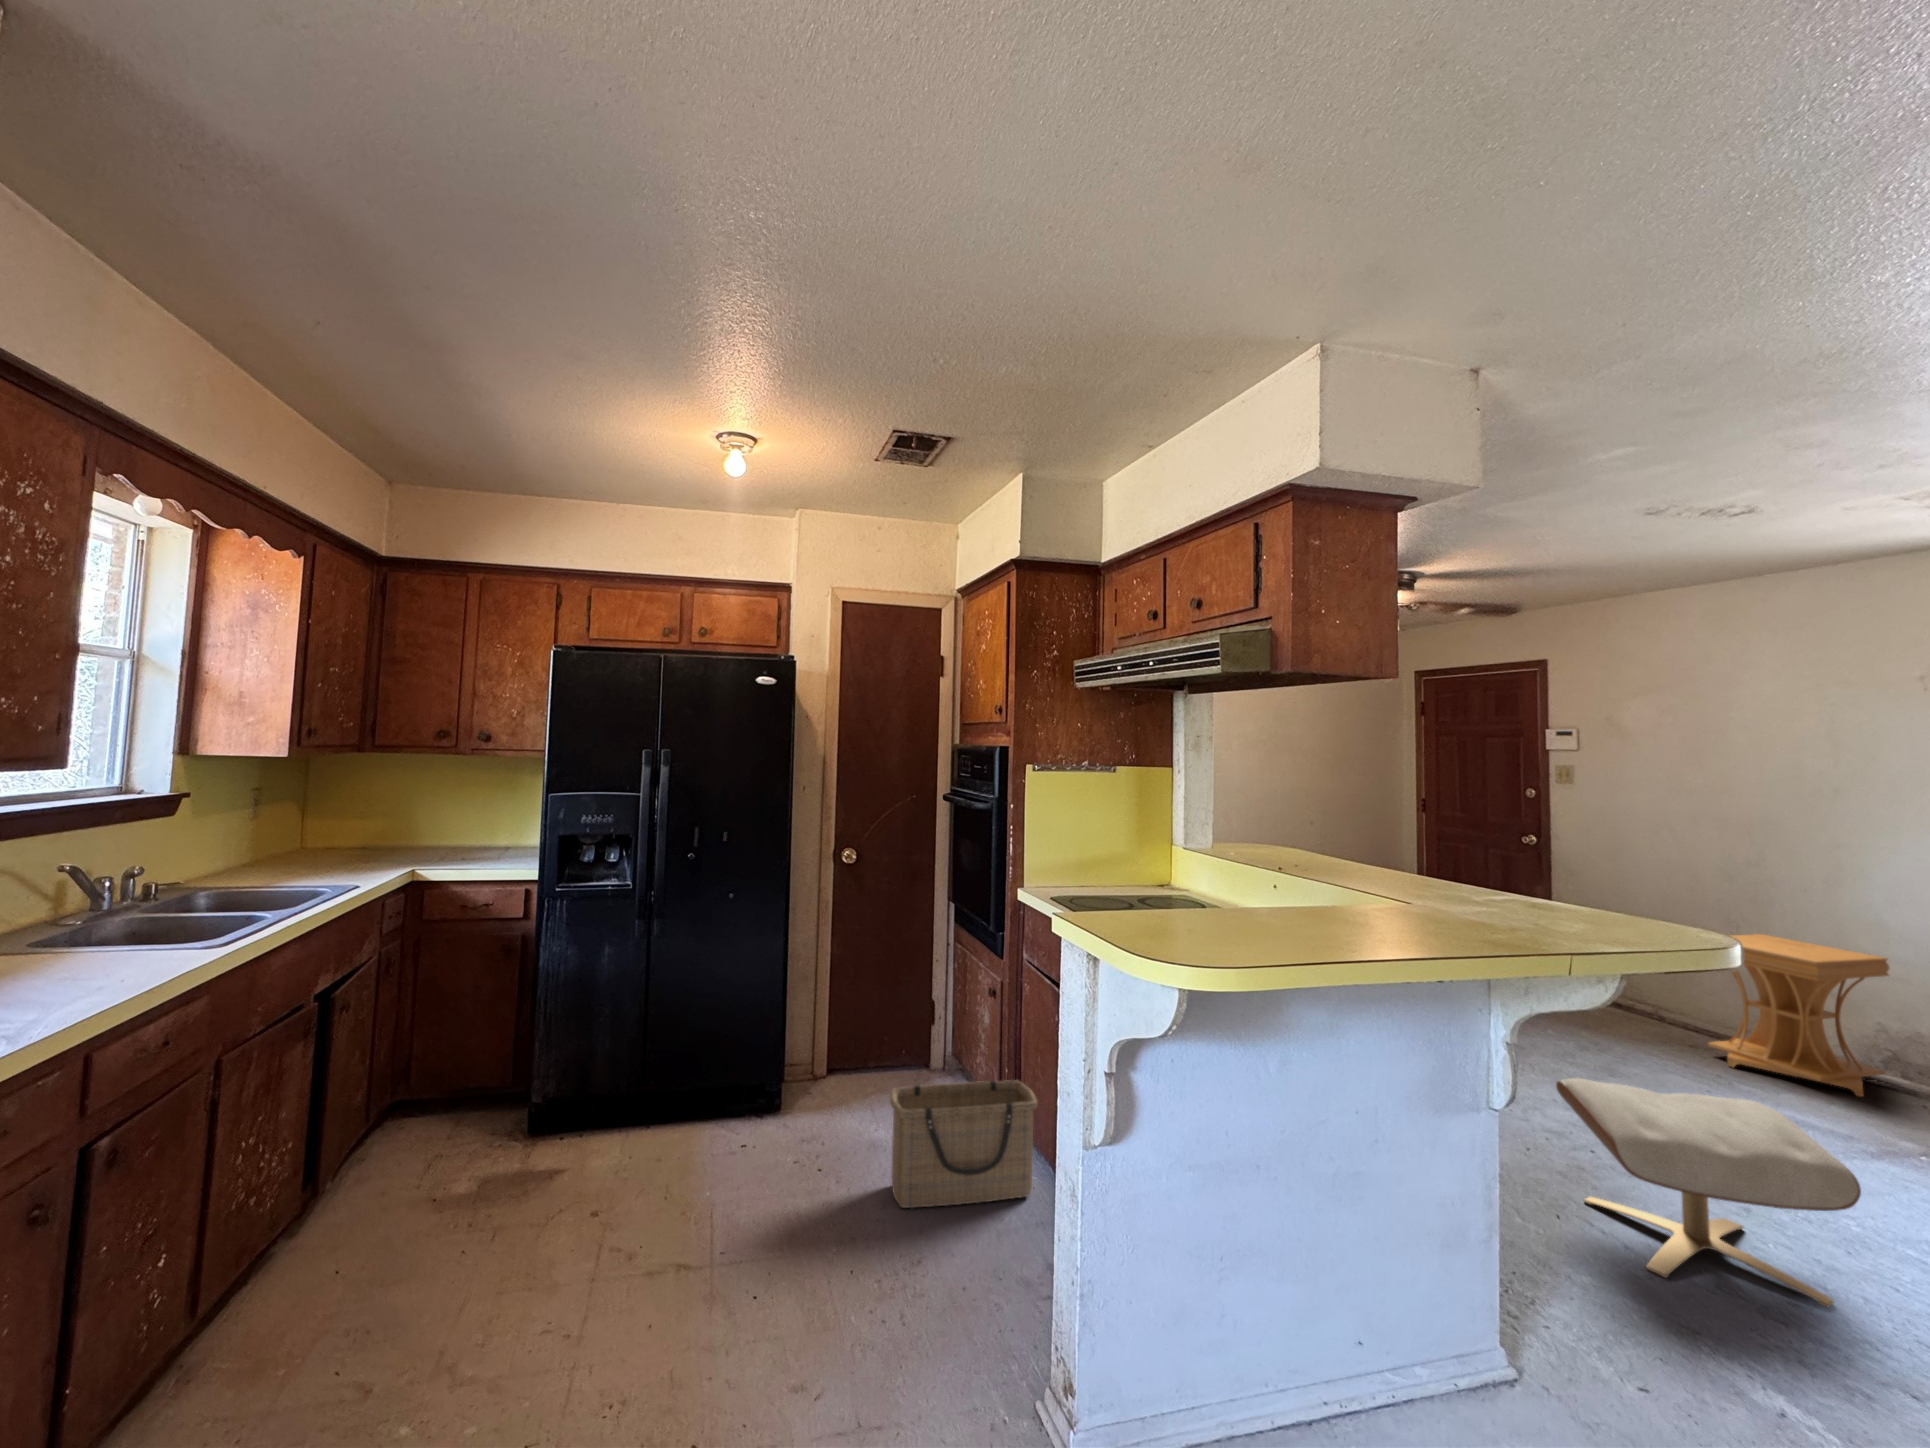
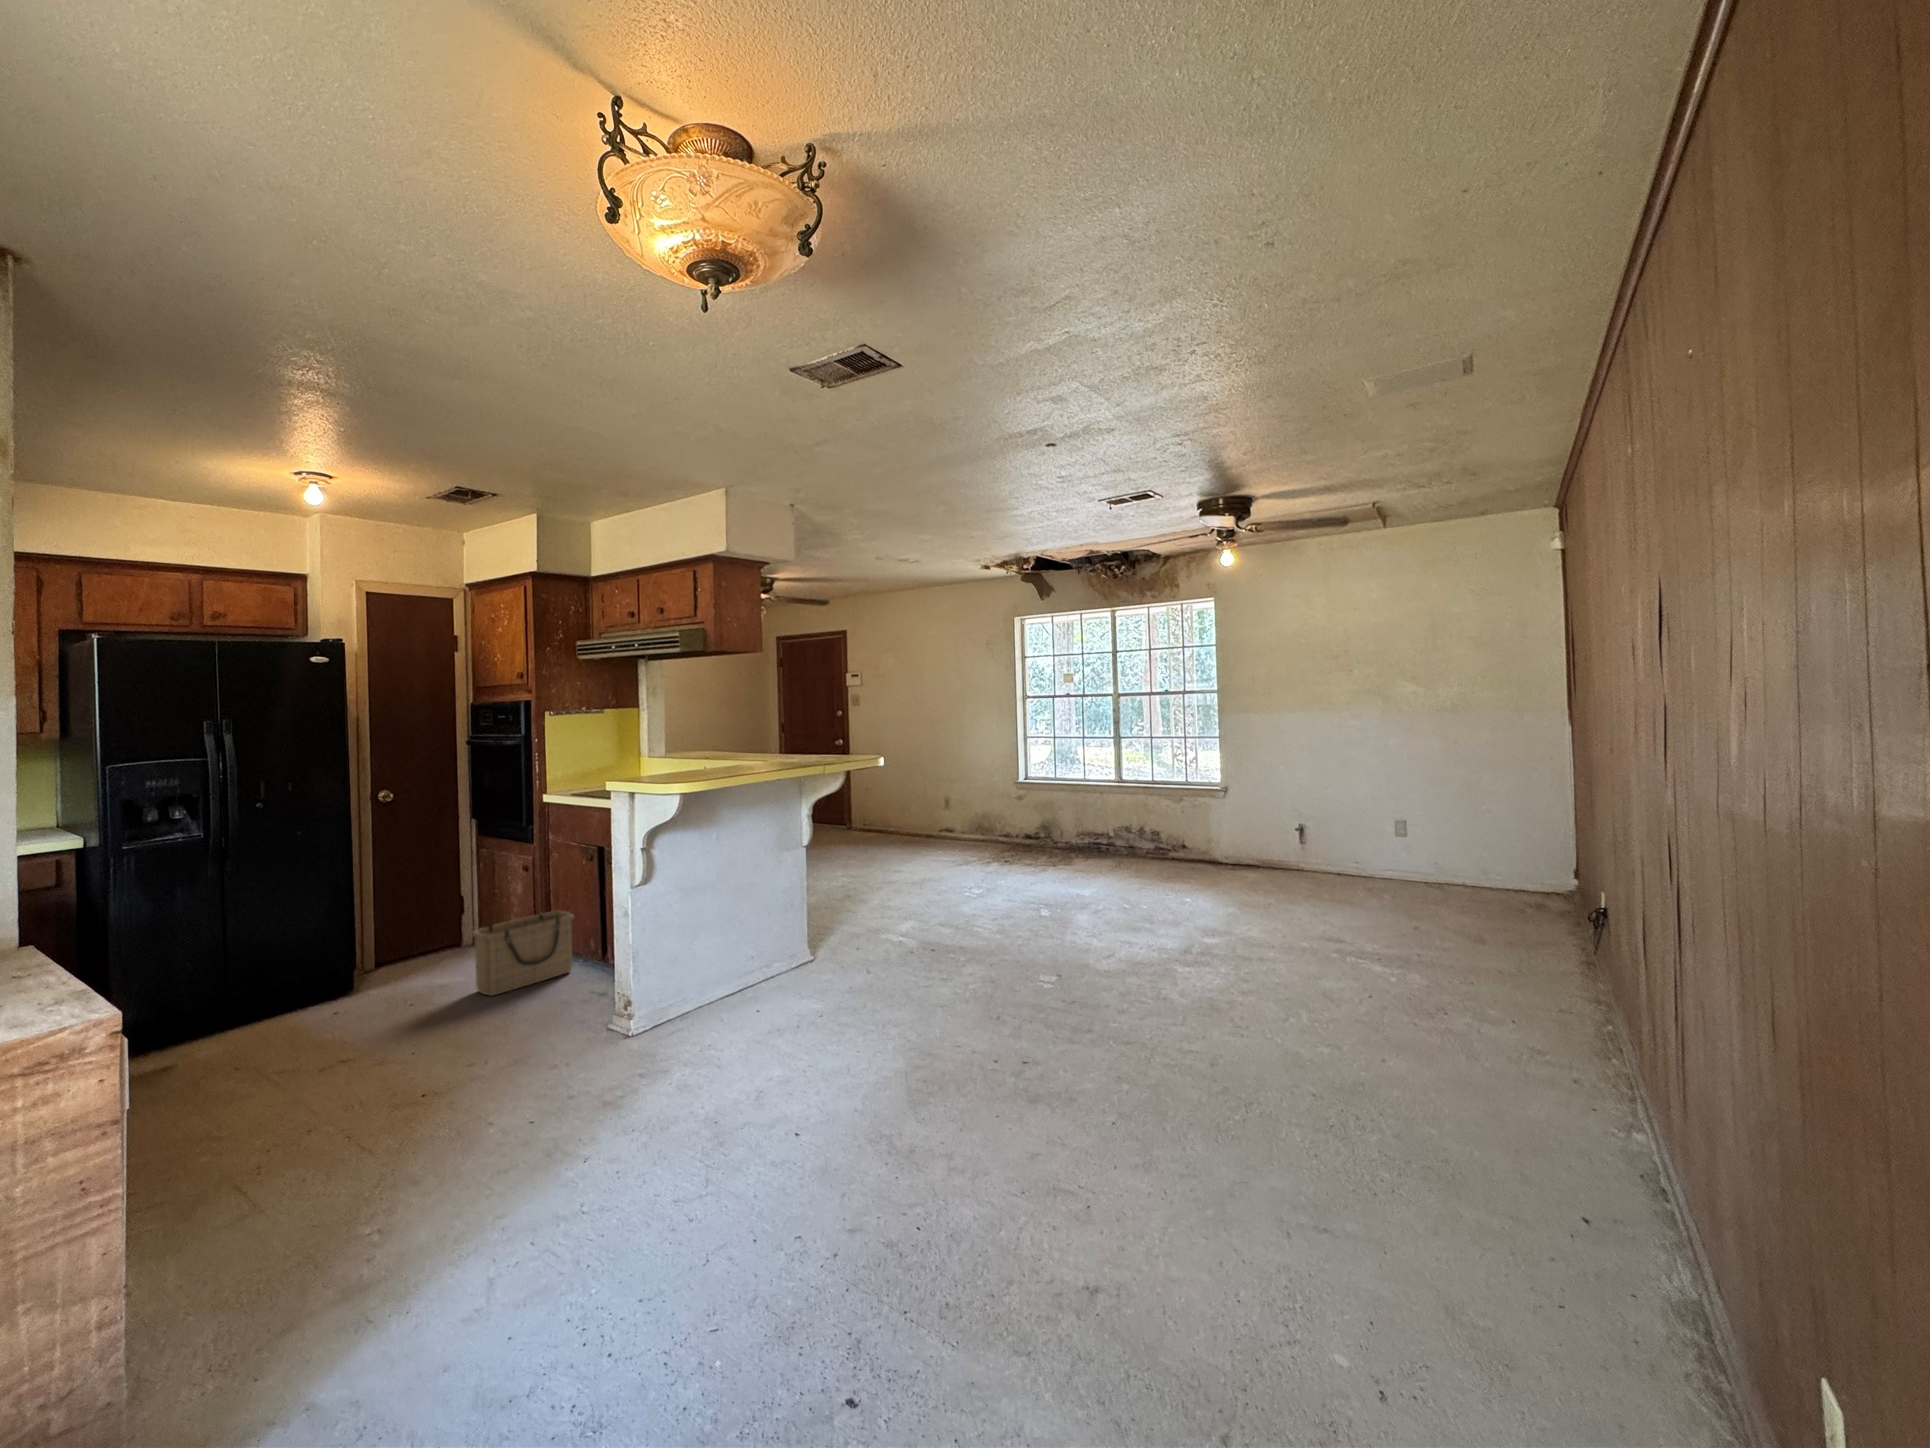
side table: present [1708,934,1889,1097] -> none [907,779,976,847]
ottoman: present [1556,1078,1861,1307] -> none [835,840,931,918]

